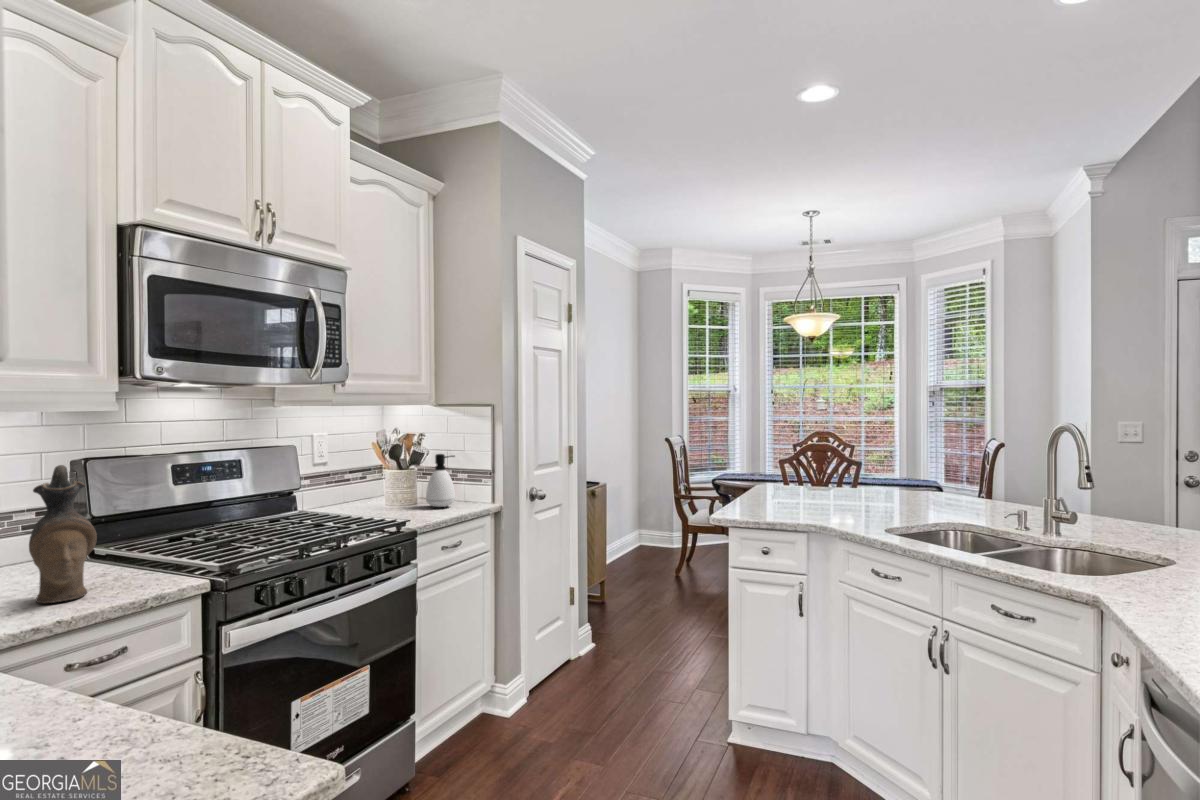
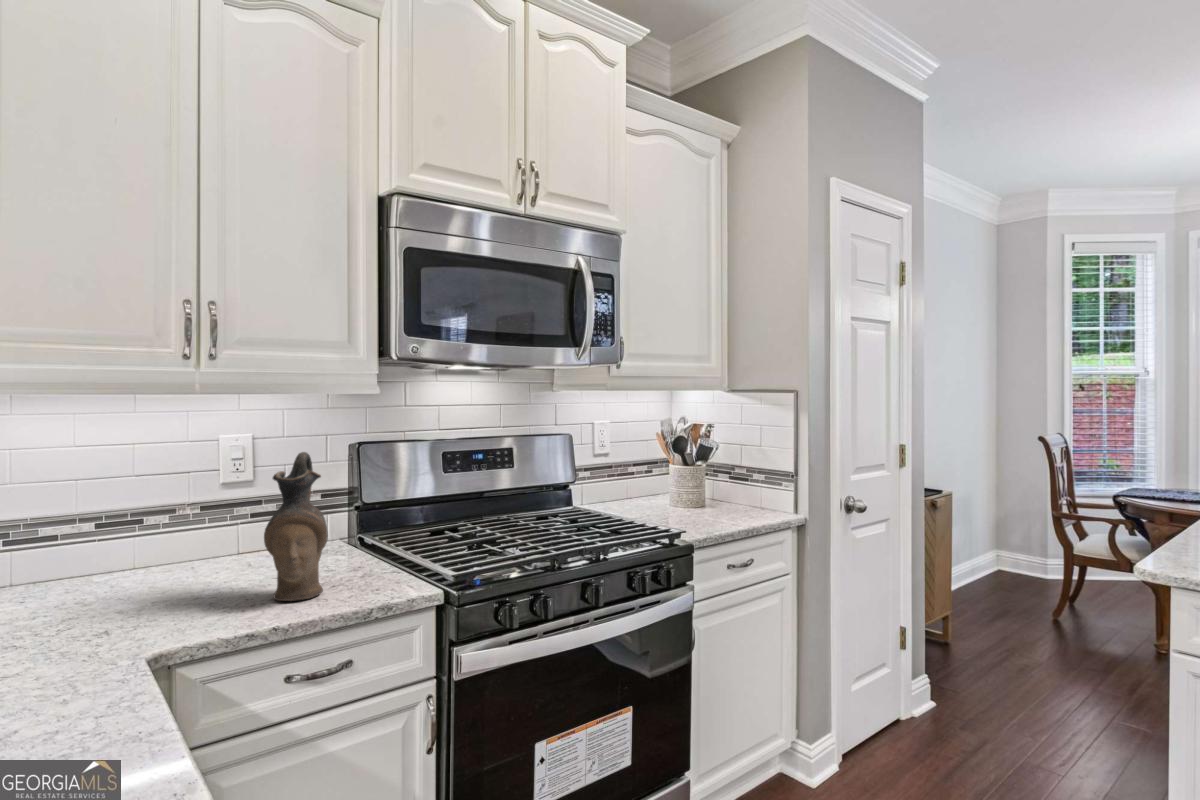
soap dispenser: present [426,454,455,507] -> none [715,451,751,515]

